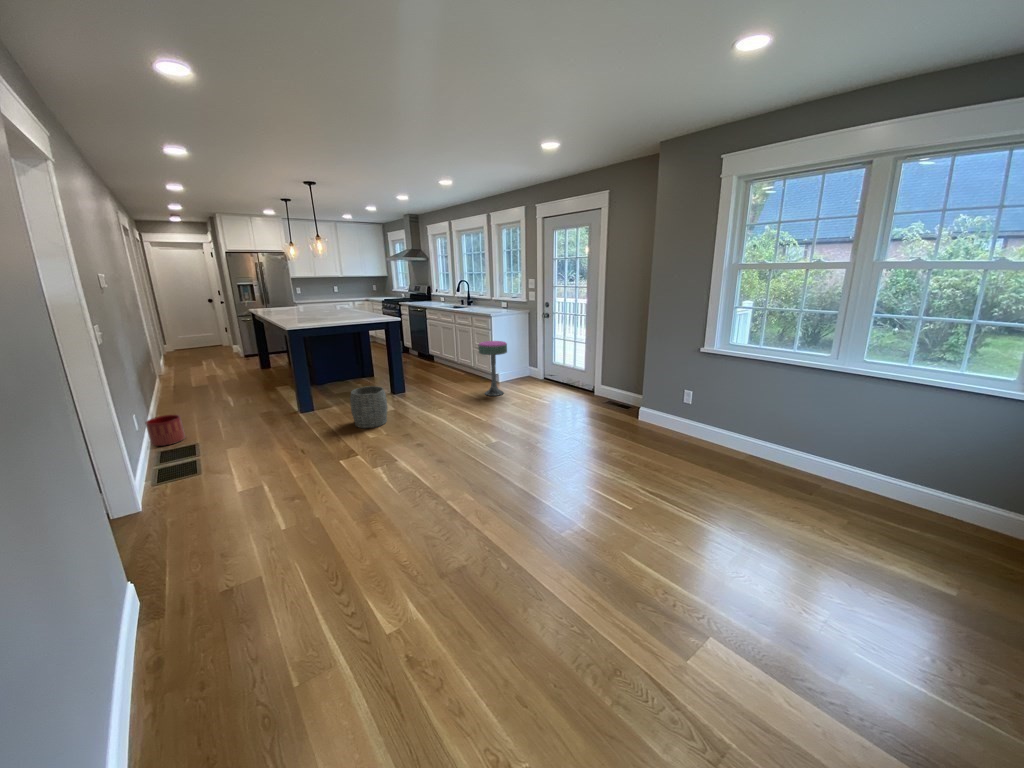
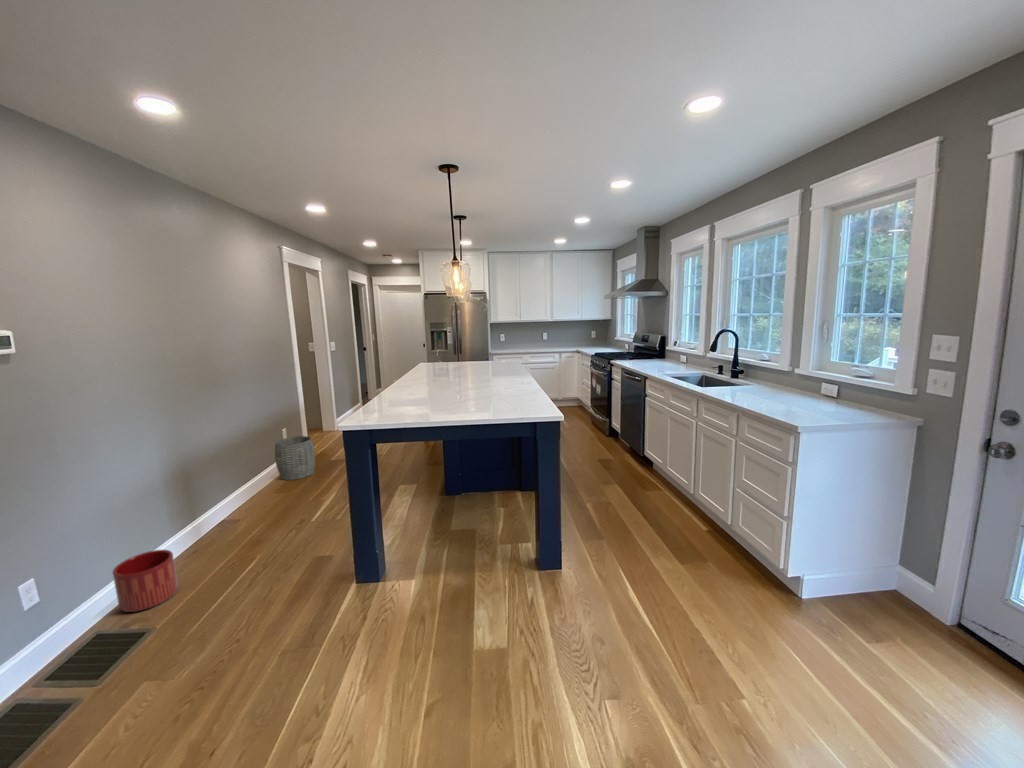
bar stool: present [478,341,507,396] -> none [752,503,856,677]
woven basket: present [350,386,387,428] -> present [275,436,315,480]

